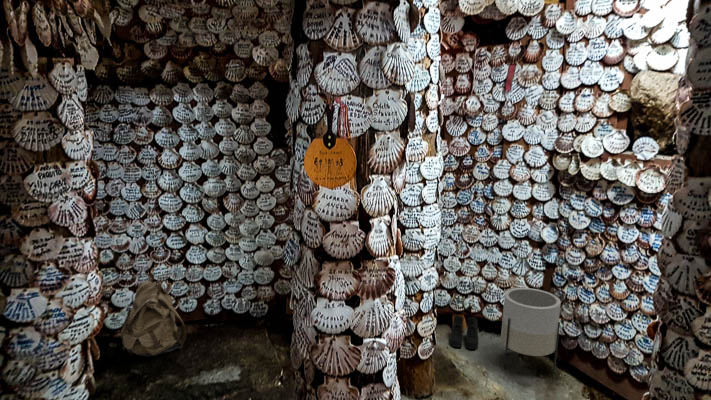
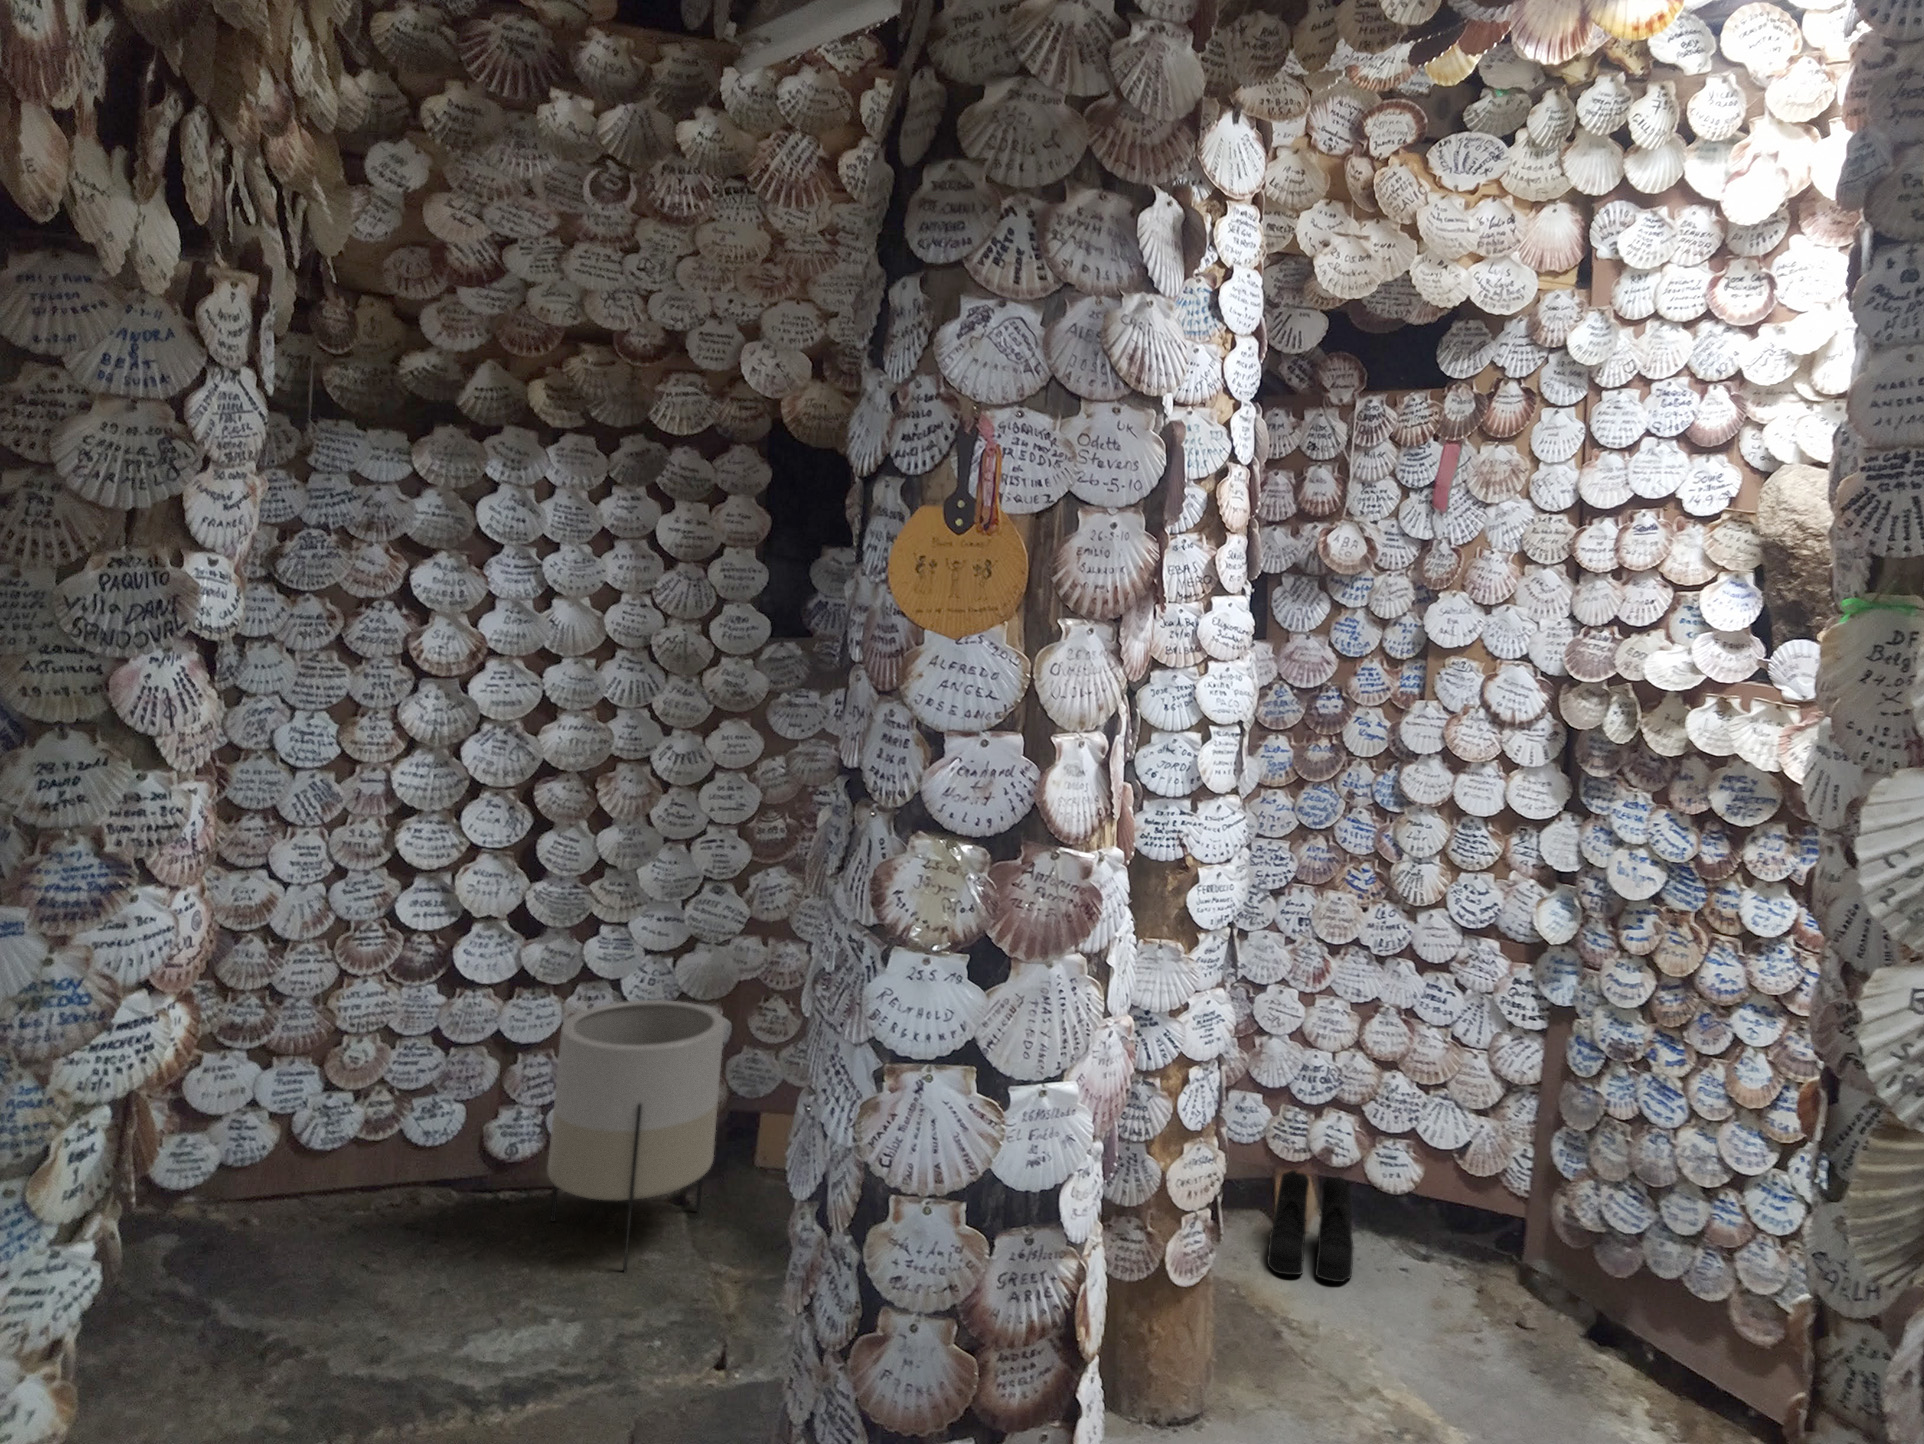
backpack: present [121,281,186,357] -> none [175,1026,412,1294]
planter: present [501,288,561,373] -> present [547,1000,725,1272]

